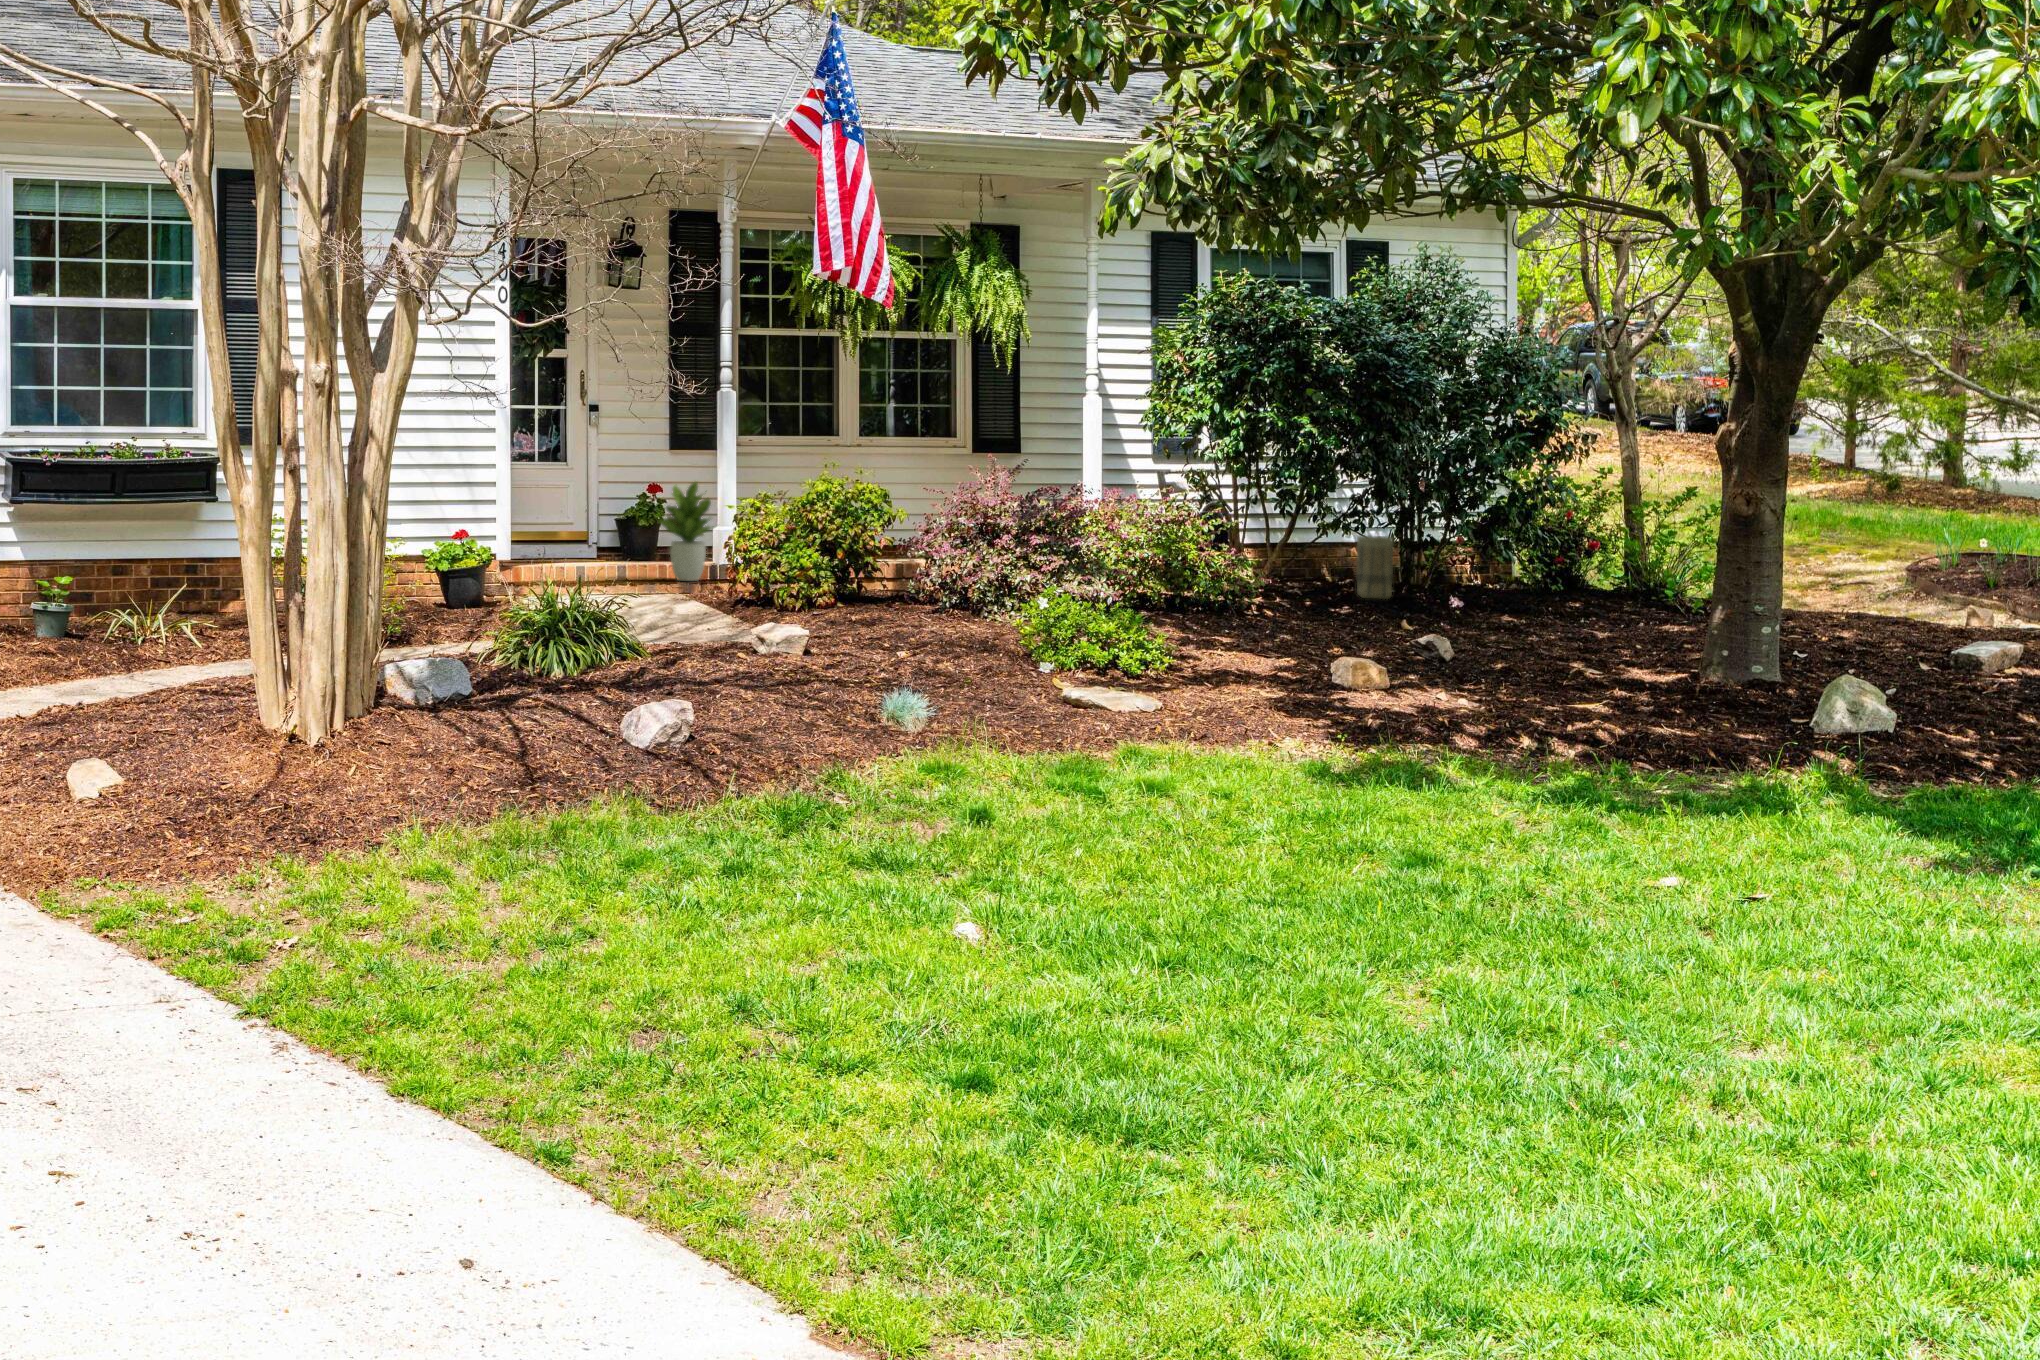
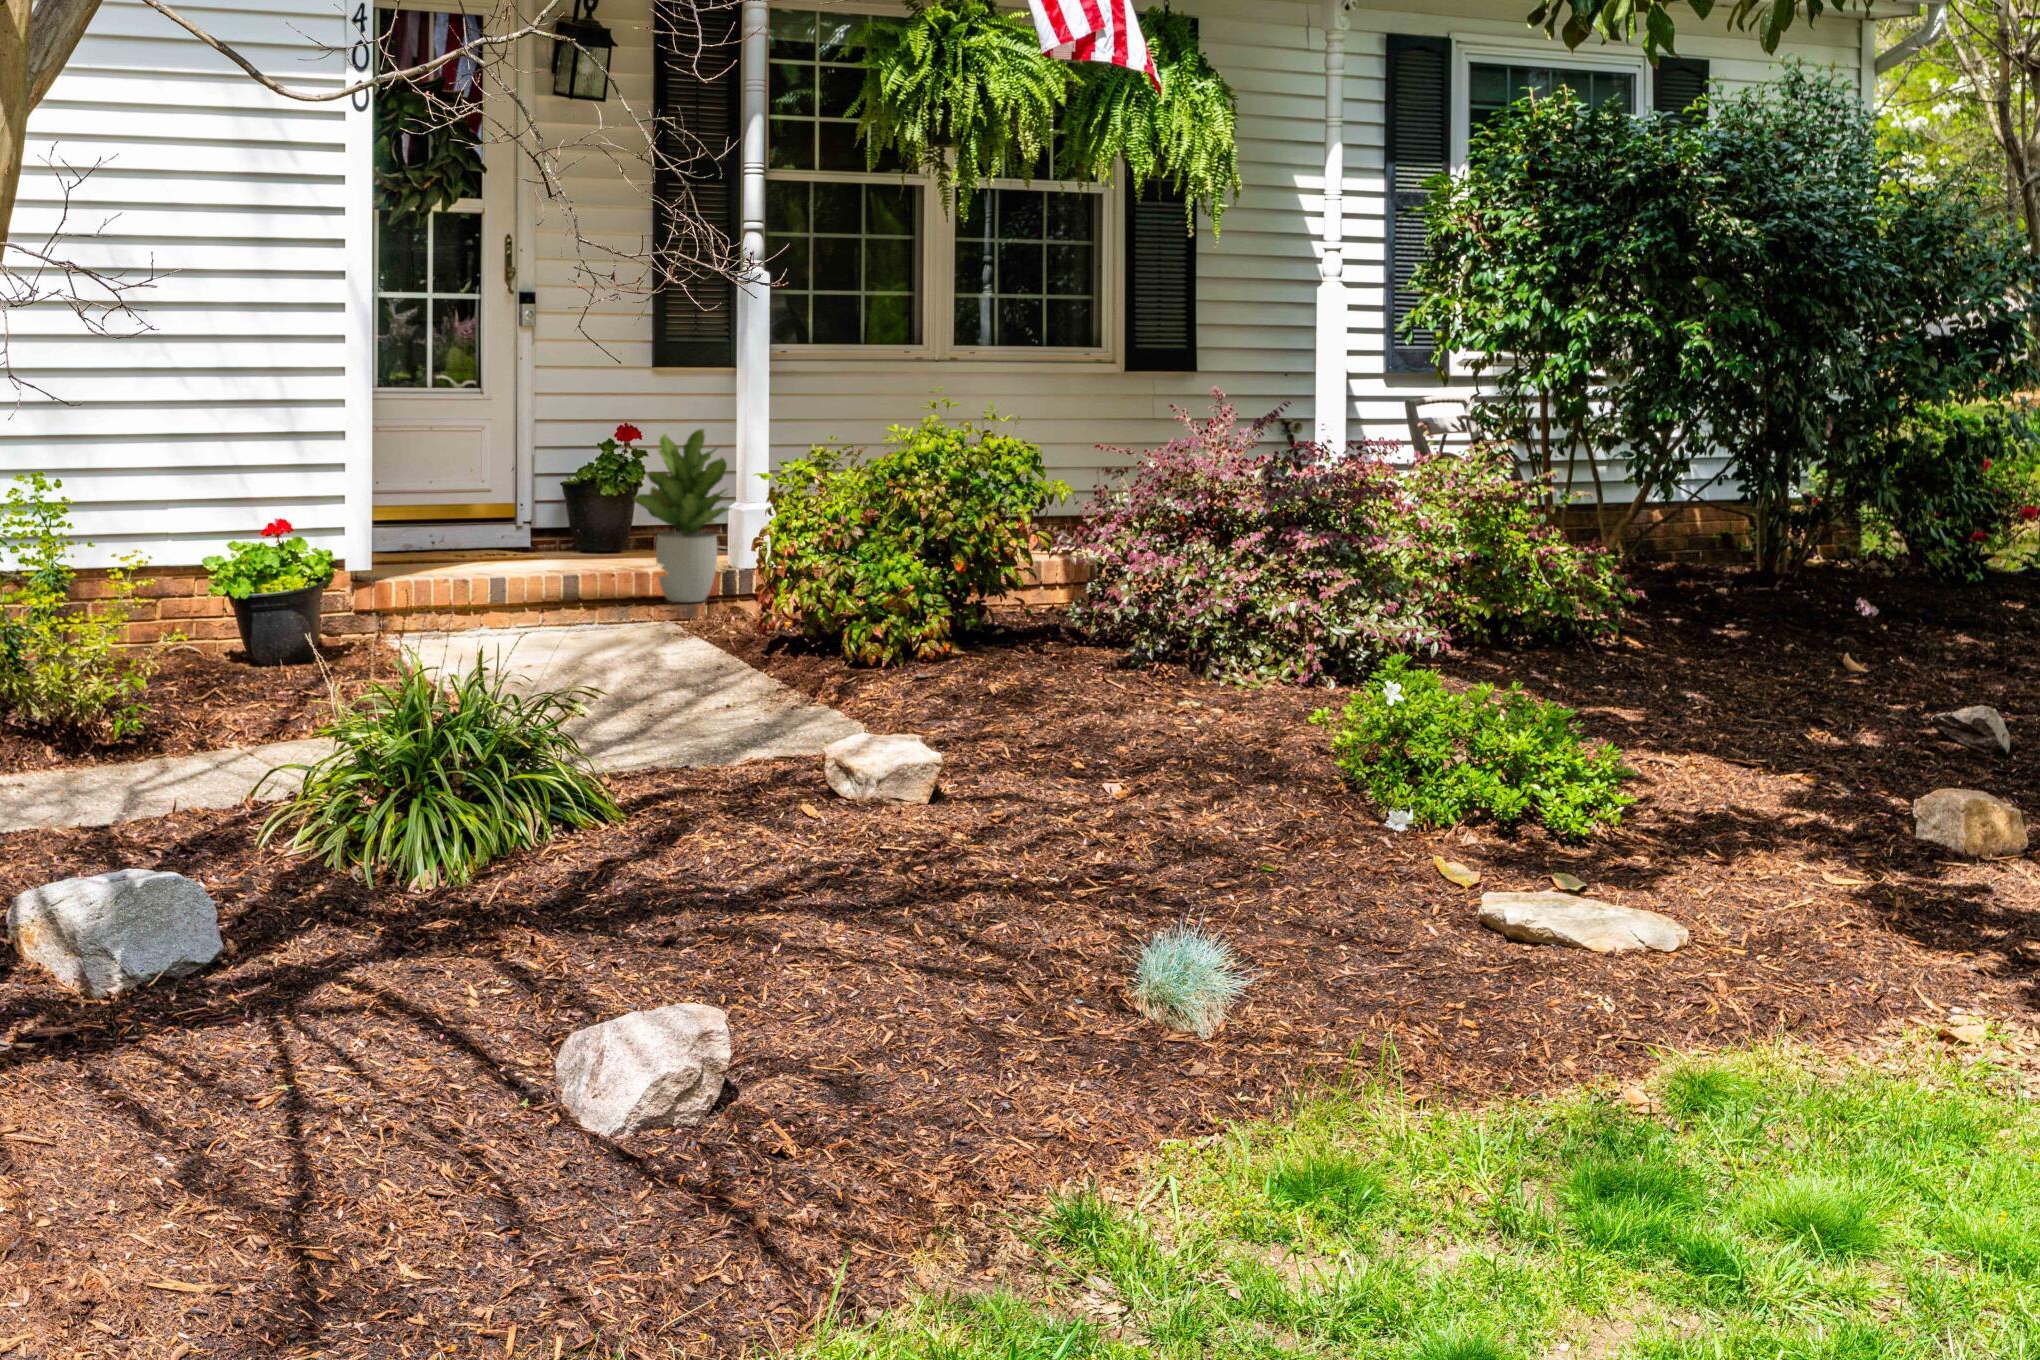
basket: present [1356,536,1393,599] -> none [1795,518,1858,624]

